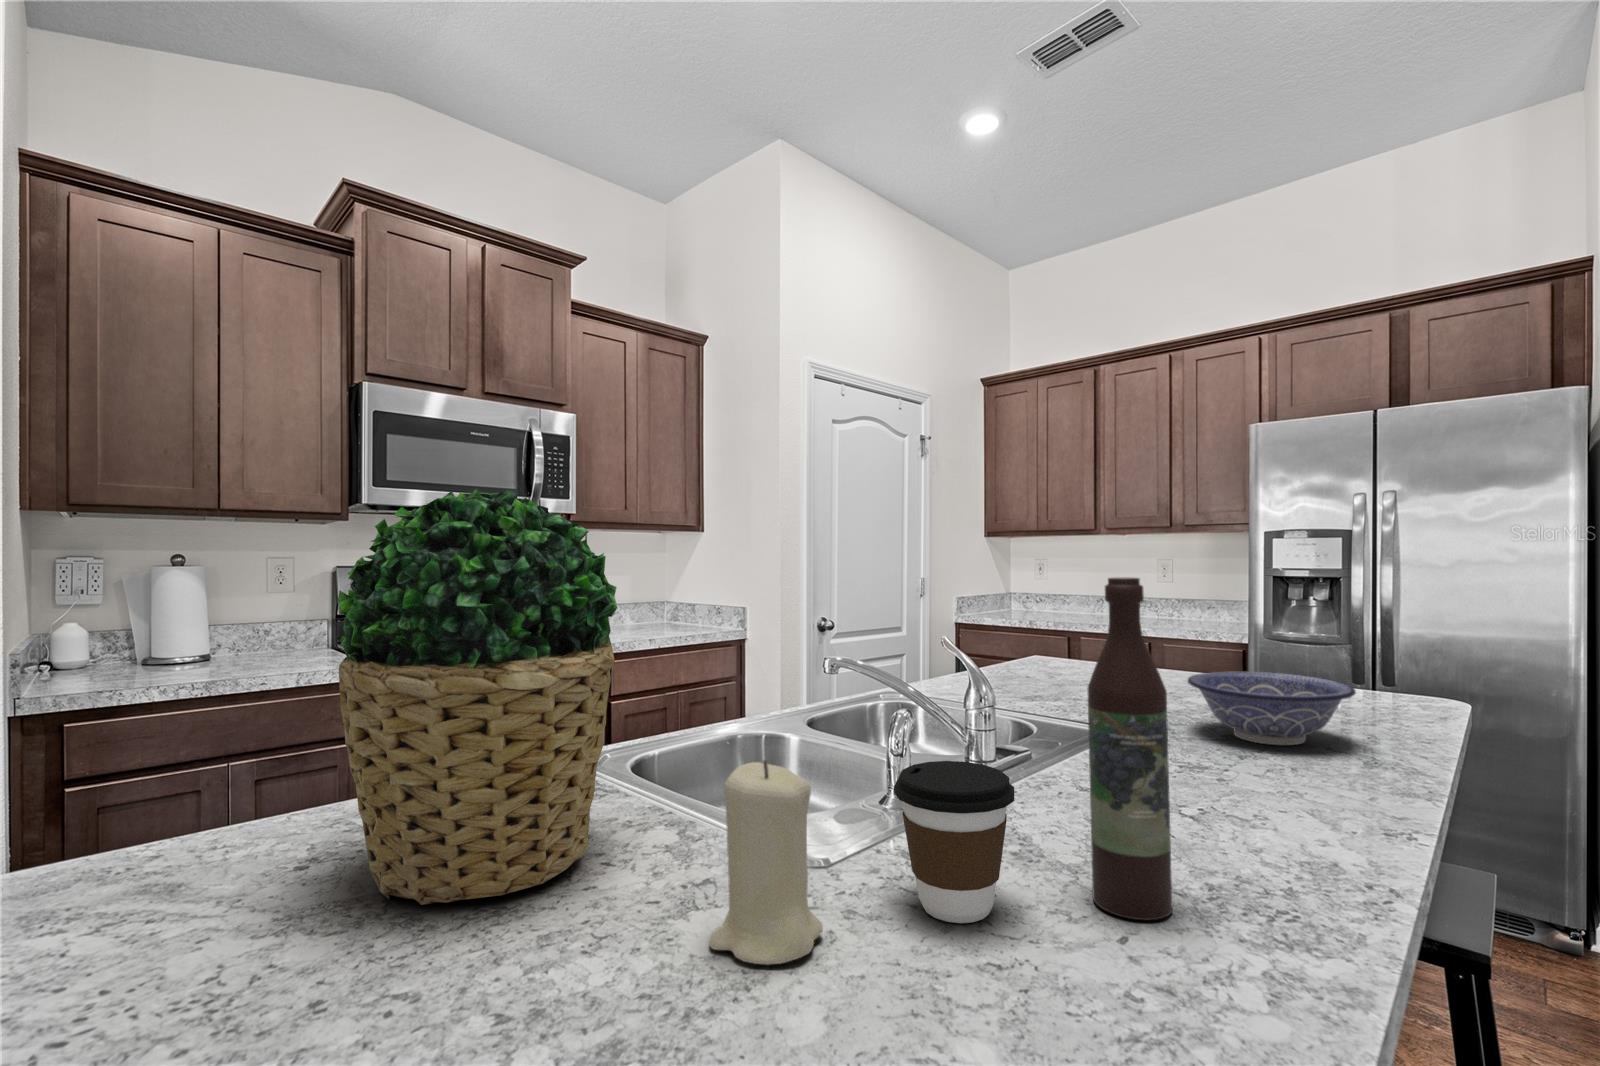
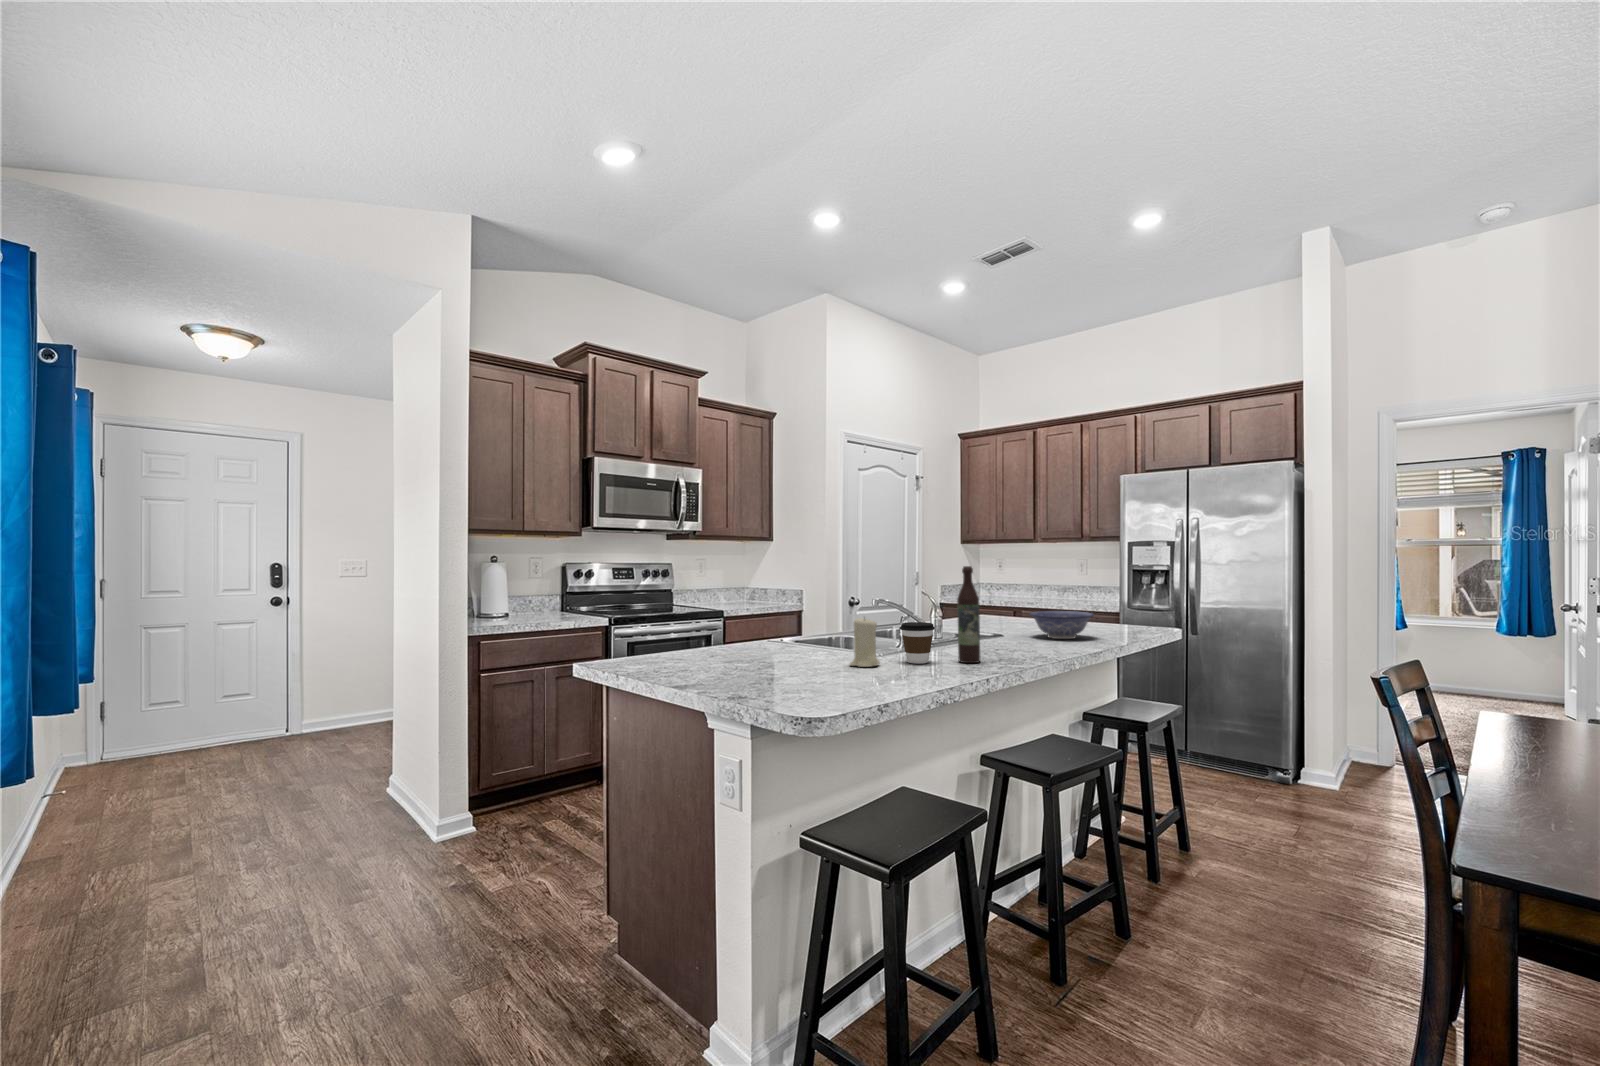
potted plant: present [337,489,617,905] -> none [727,538,810,662]

